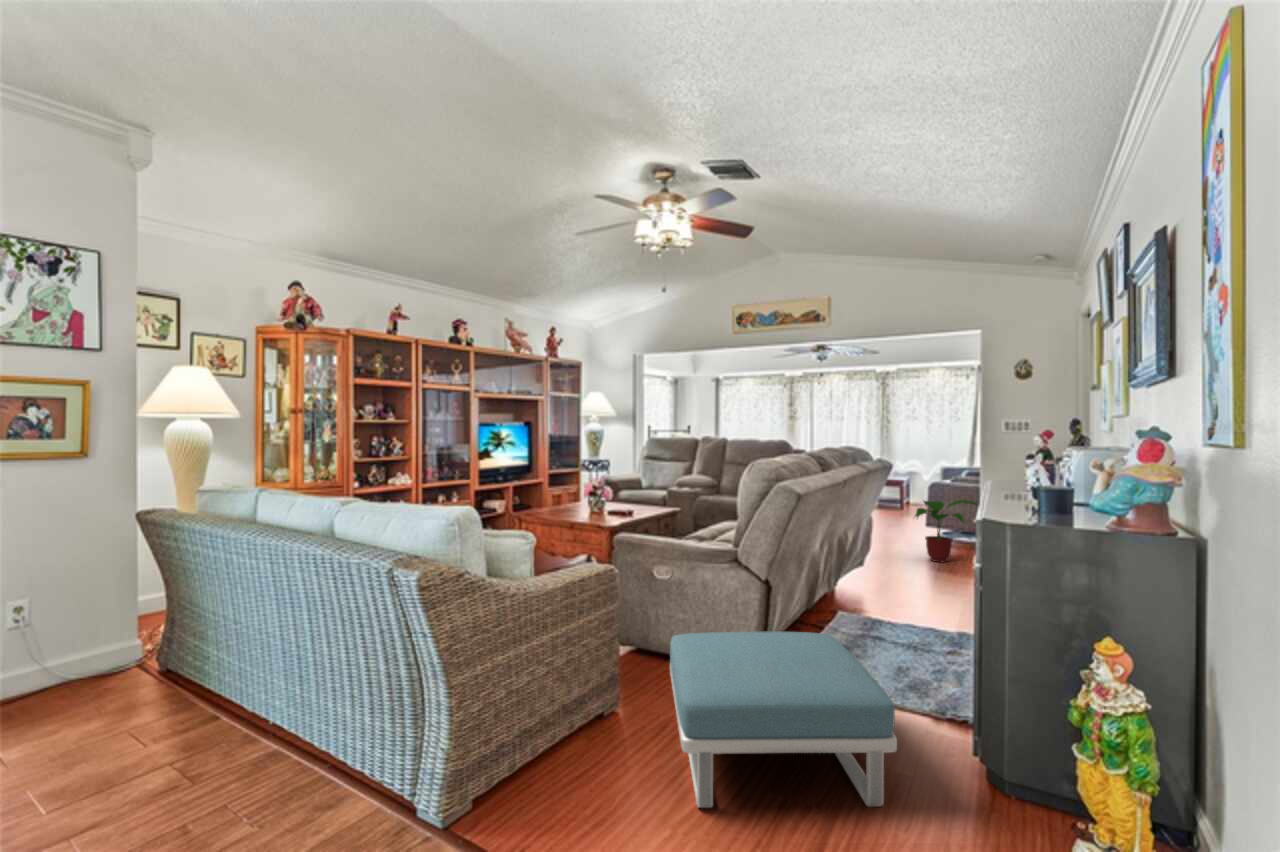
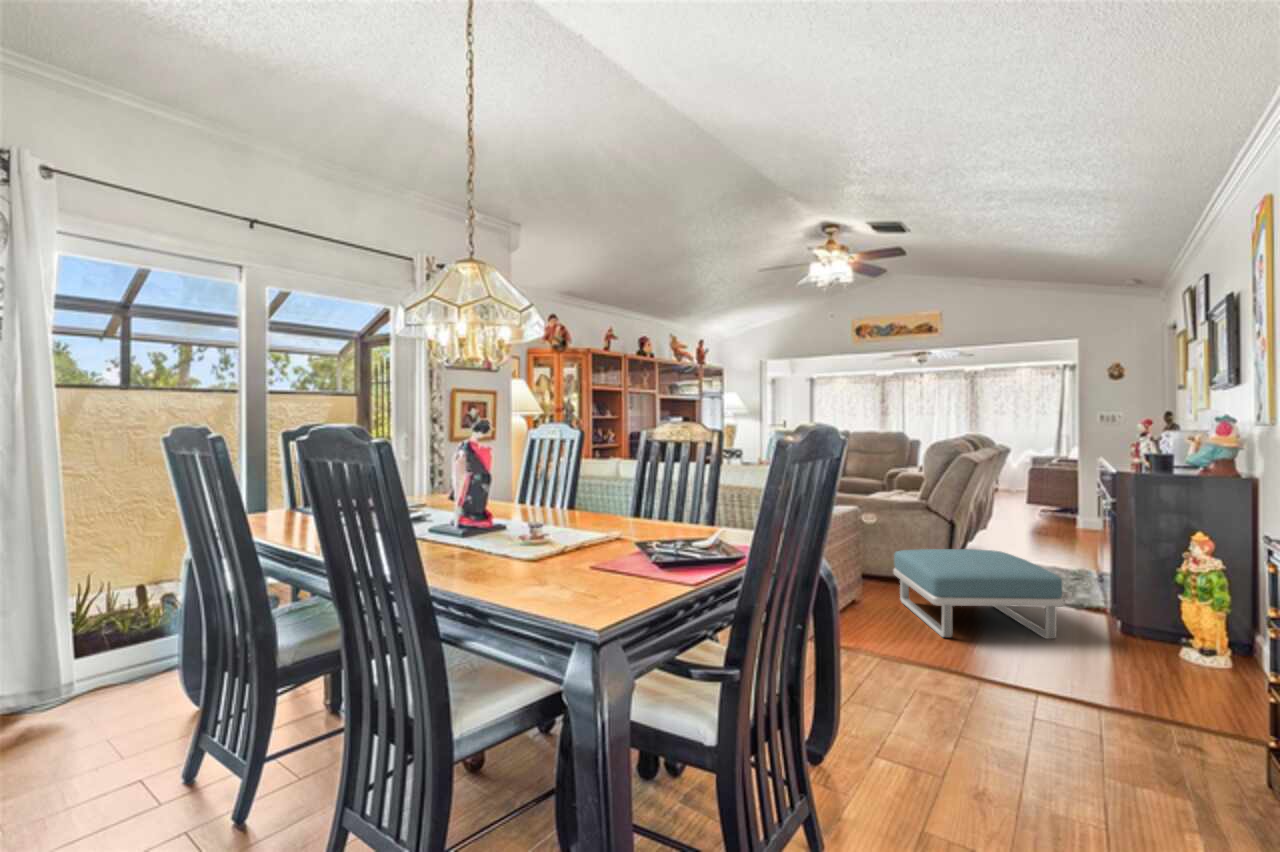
potted plant: present [915,500,978,562] -> none [1021,477,1084,527]

